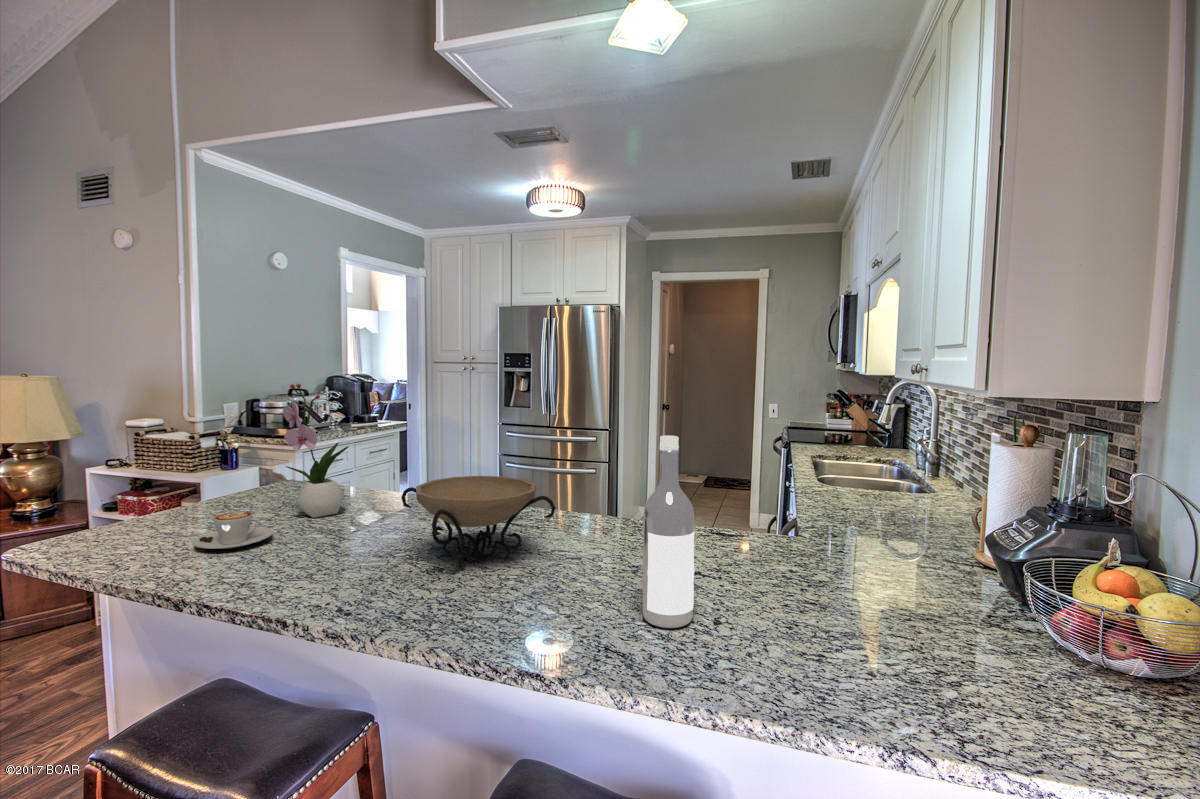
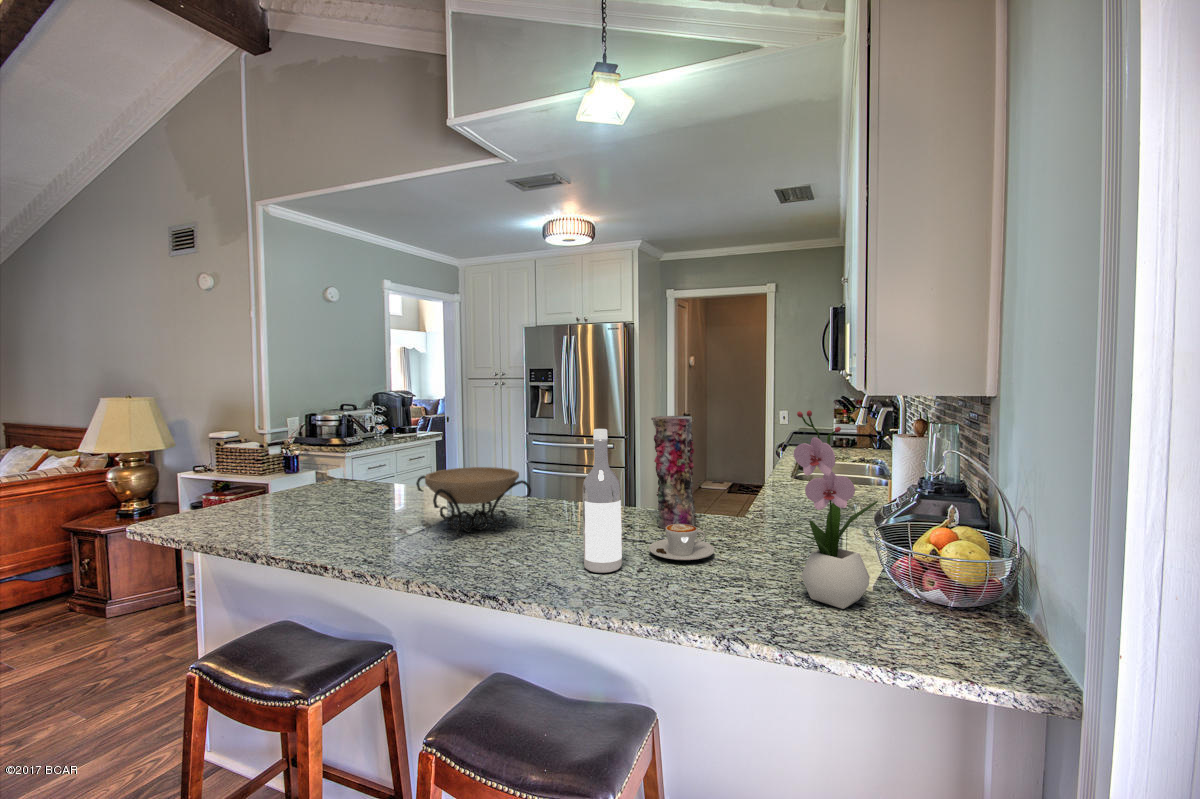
flower arrangement: present [283,384,349,518] -> present [794,410,878,609]
vase: none [701,415,752,555] -> present [651,416,696,528]
coffee cup: present [193,511,273,549] -> present [649,524,714,560]

